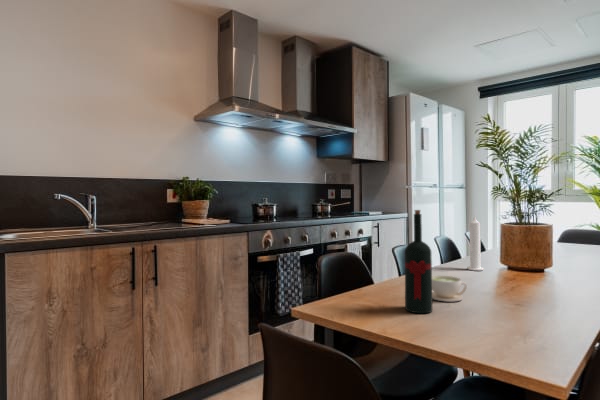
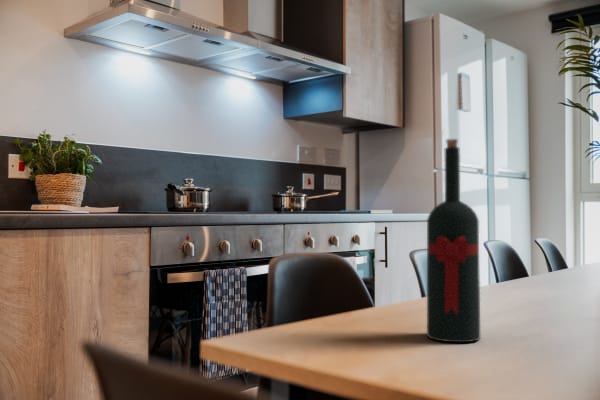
candle: present [467,216,484,271] -> none [539,189,569,287]
coffee cup: present [432,276,467,302] -> none [472,281,545,326]

